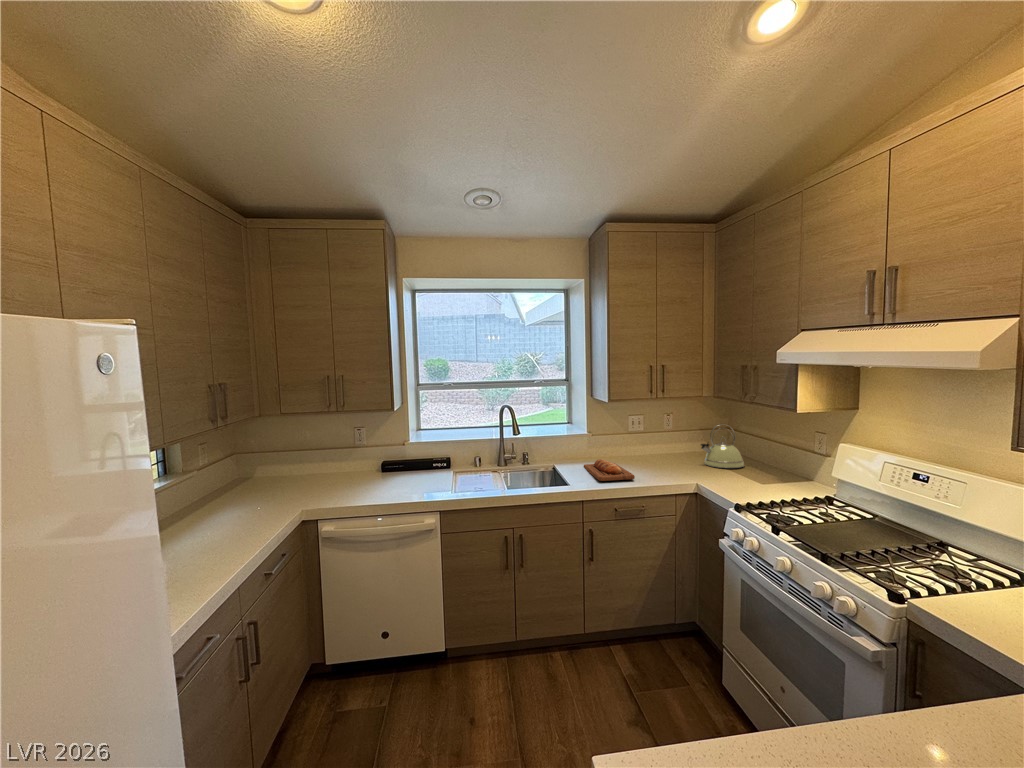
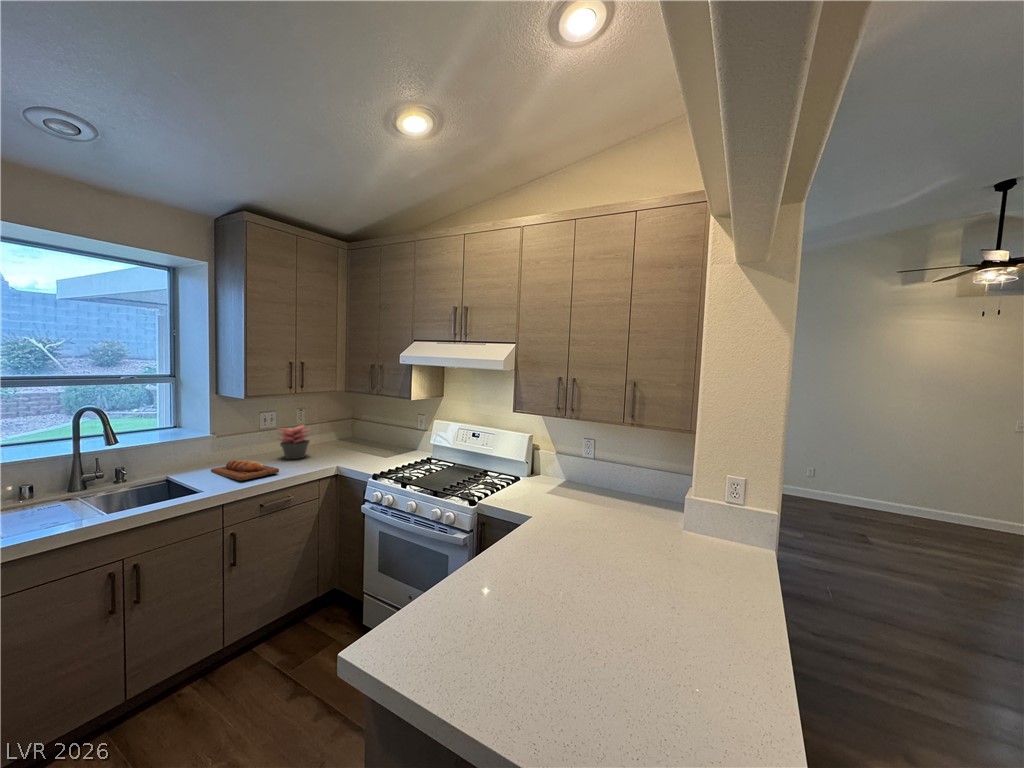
kettle: present [701,424,744,468] -> none [335,413,370,451]
succulent plant: none [640,432,673,467] -> present [278,425,310,459]

